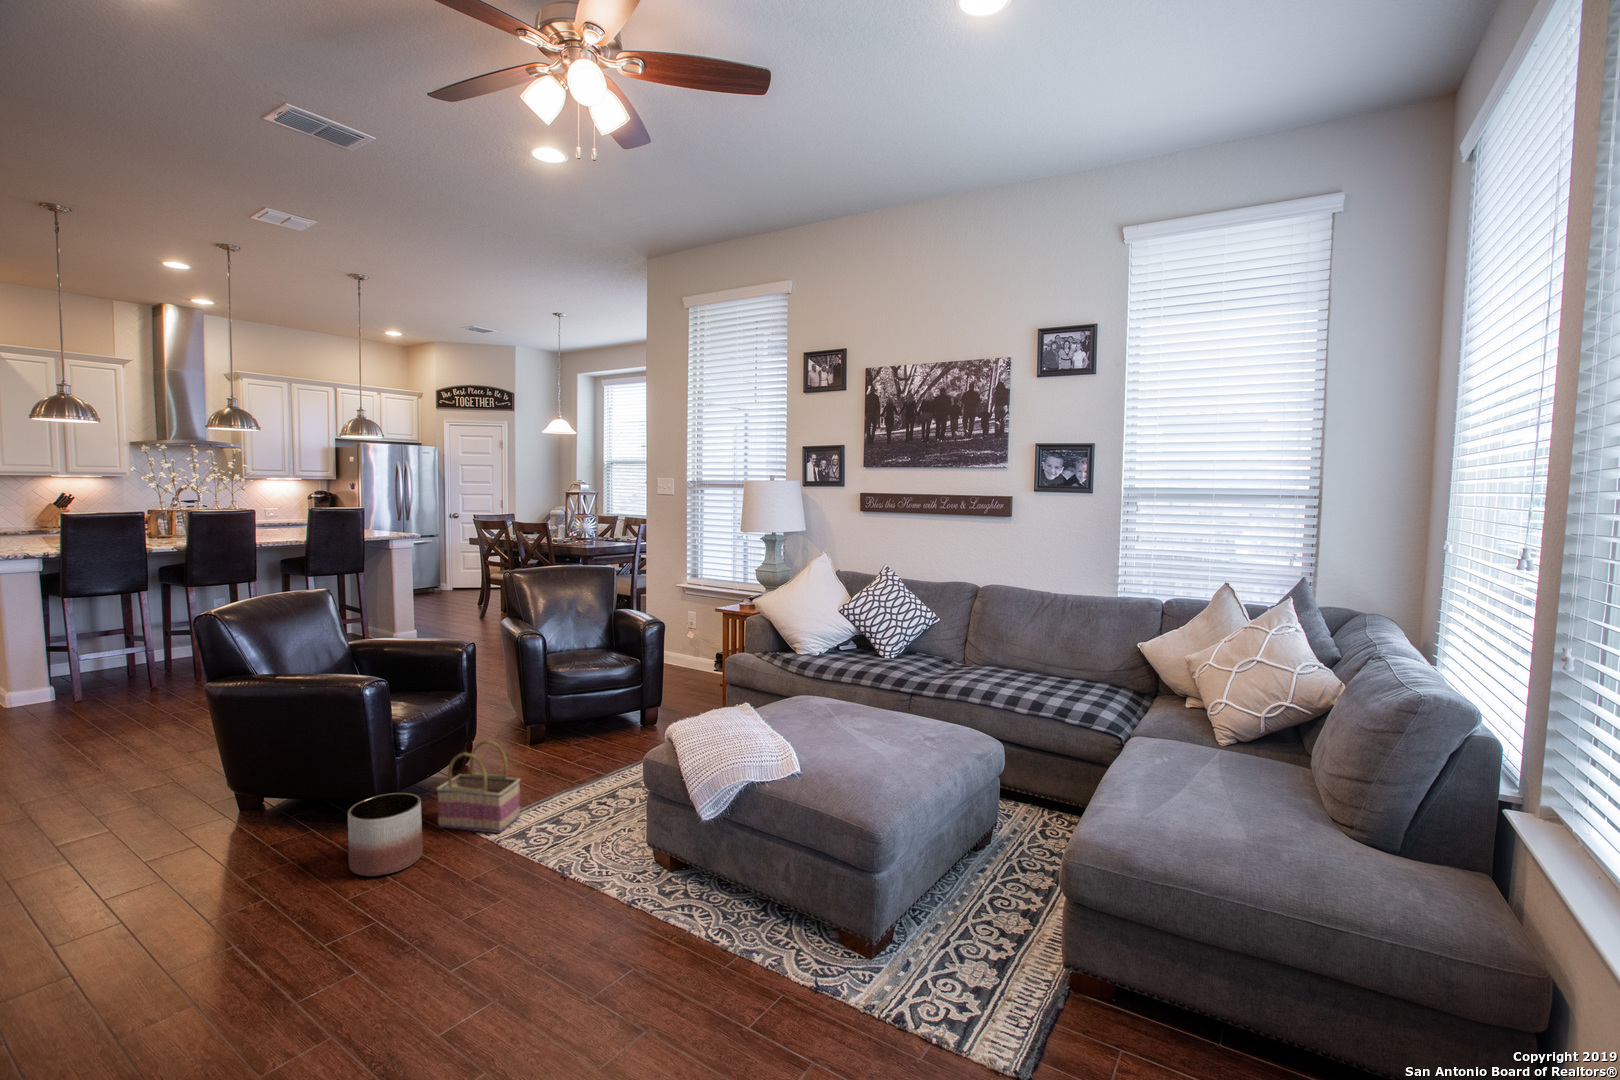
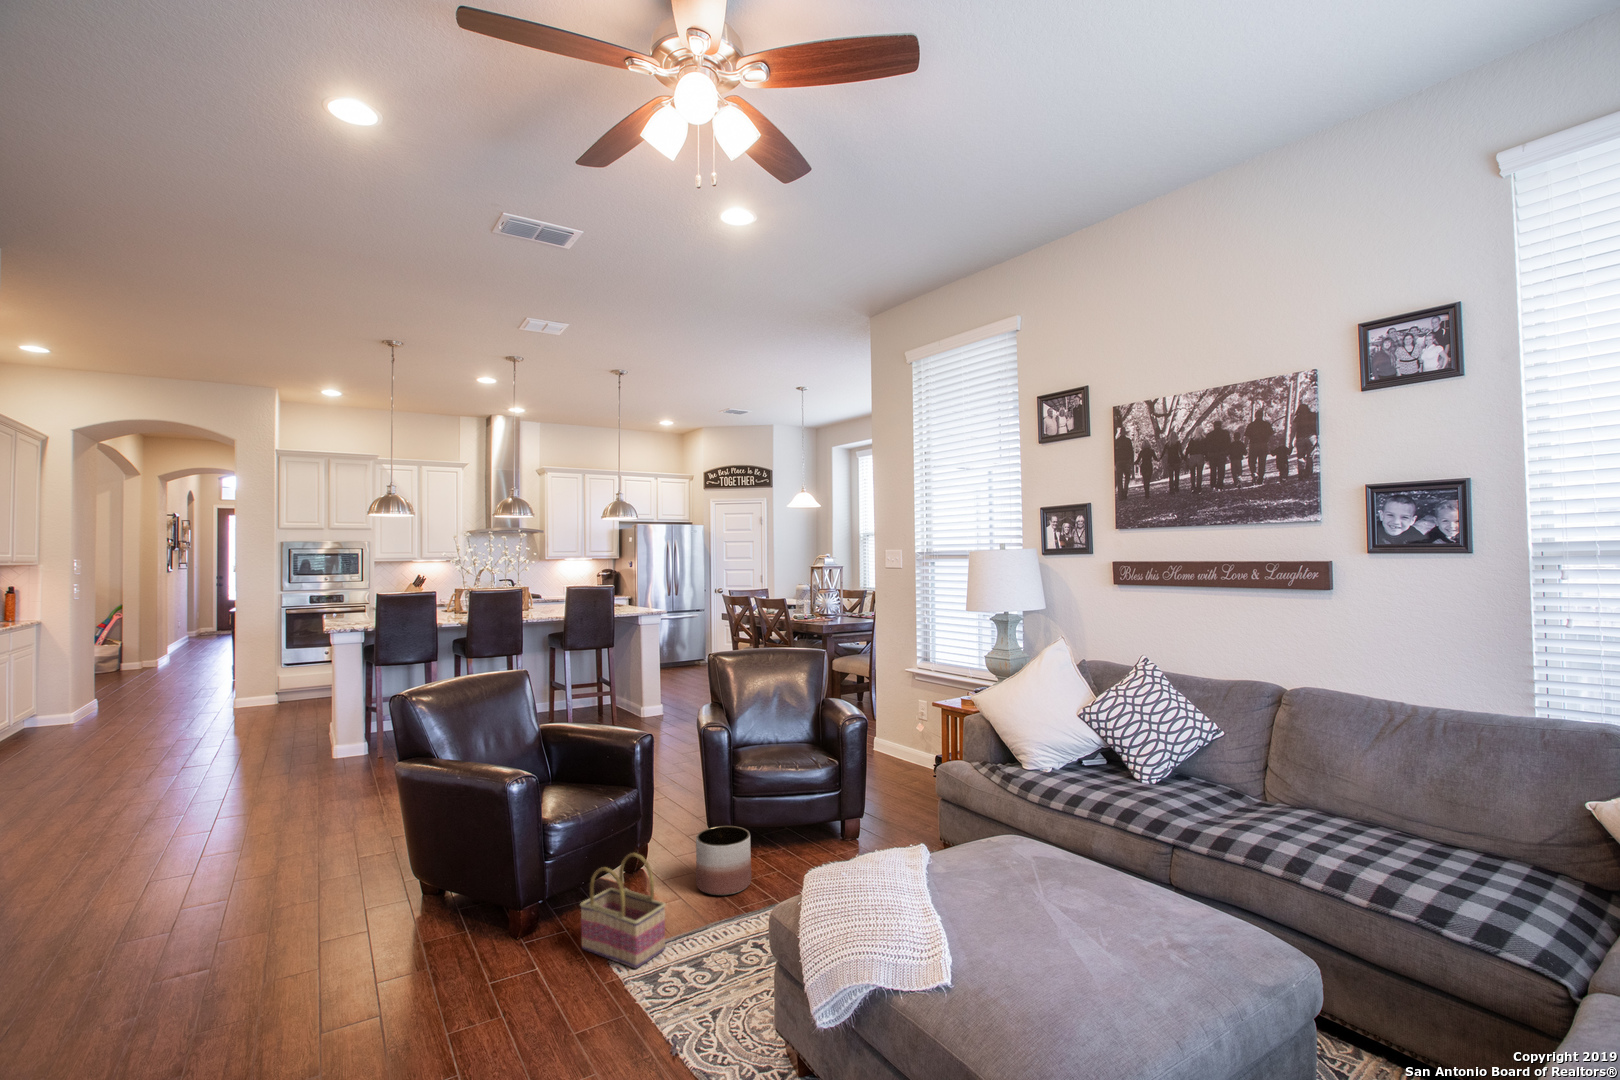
planter: present [348,793,423,876] -> present [696,826,751,896]

